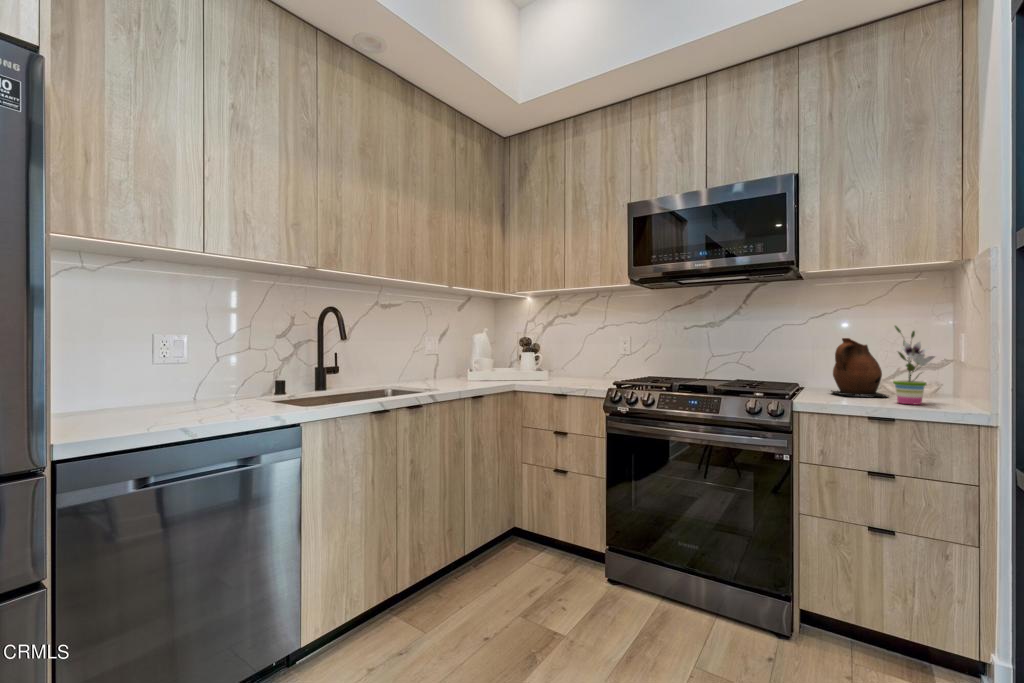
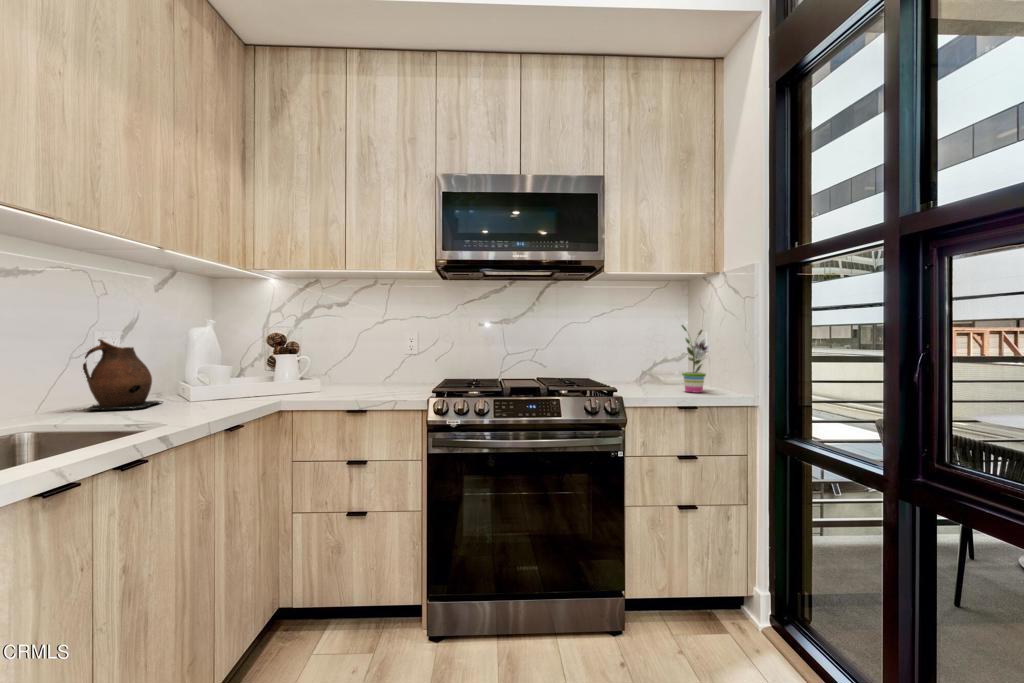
ceramic pitcher: present [831,338,887,397] -> present [83,339,163,410]

